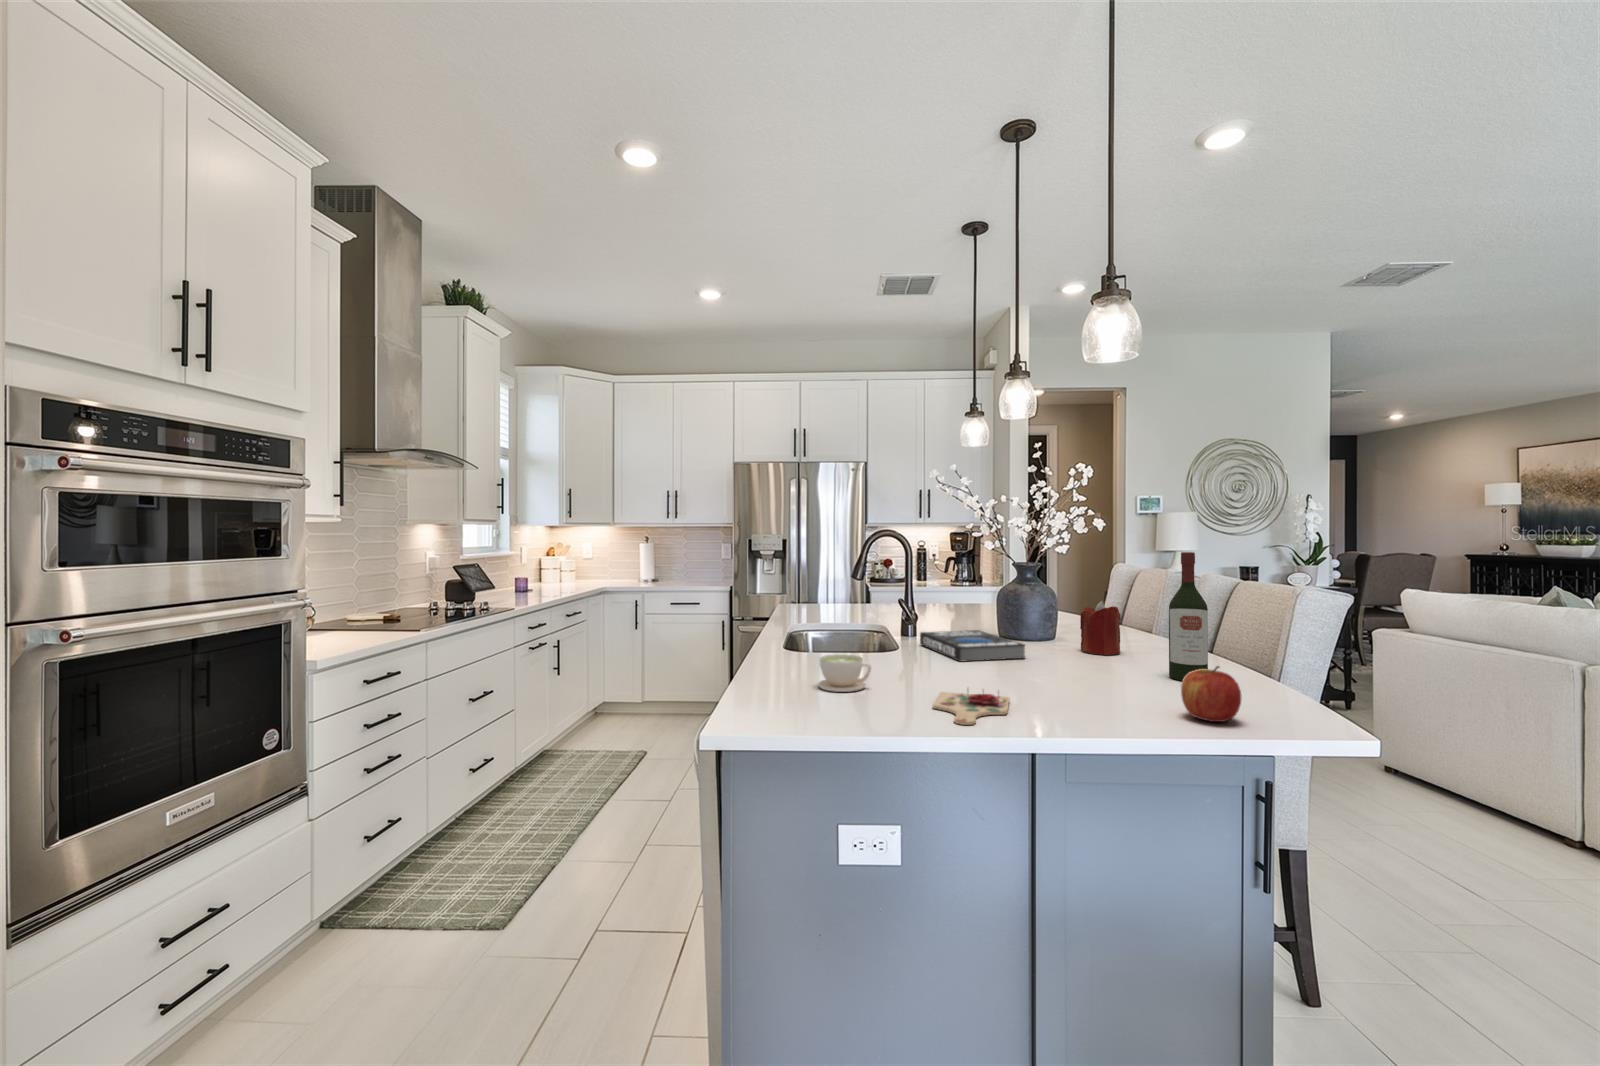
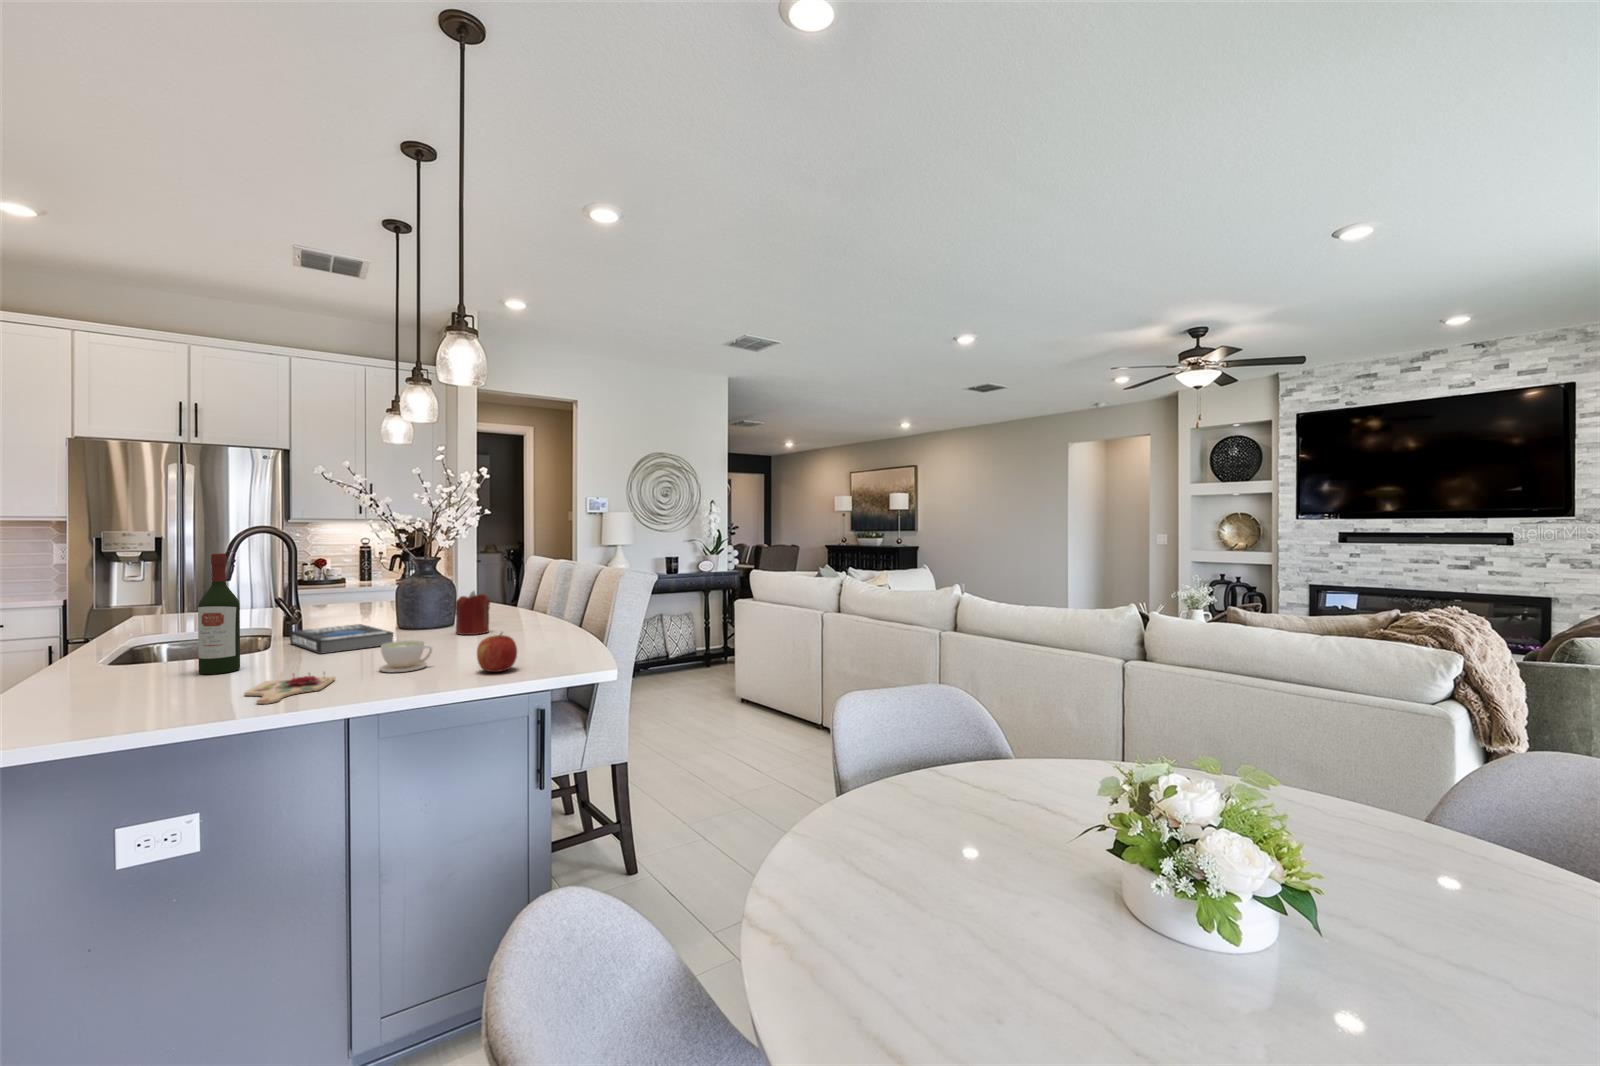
wine bottle: present [1169,552,1208,681] -> present [198,553,240,674]
coffee cup: present [818,654,871,692] -> present [379,641,432,672]

